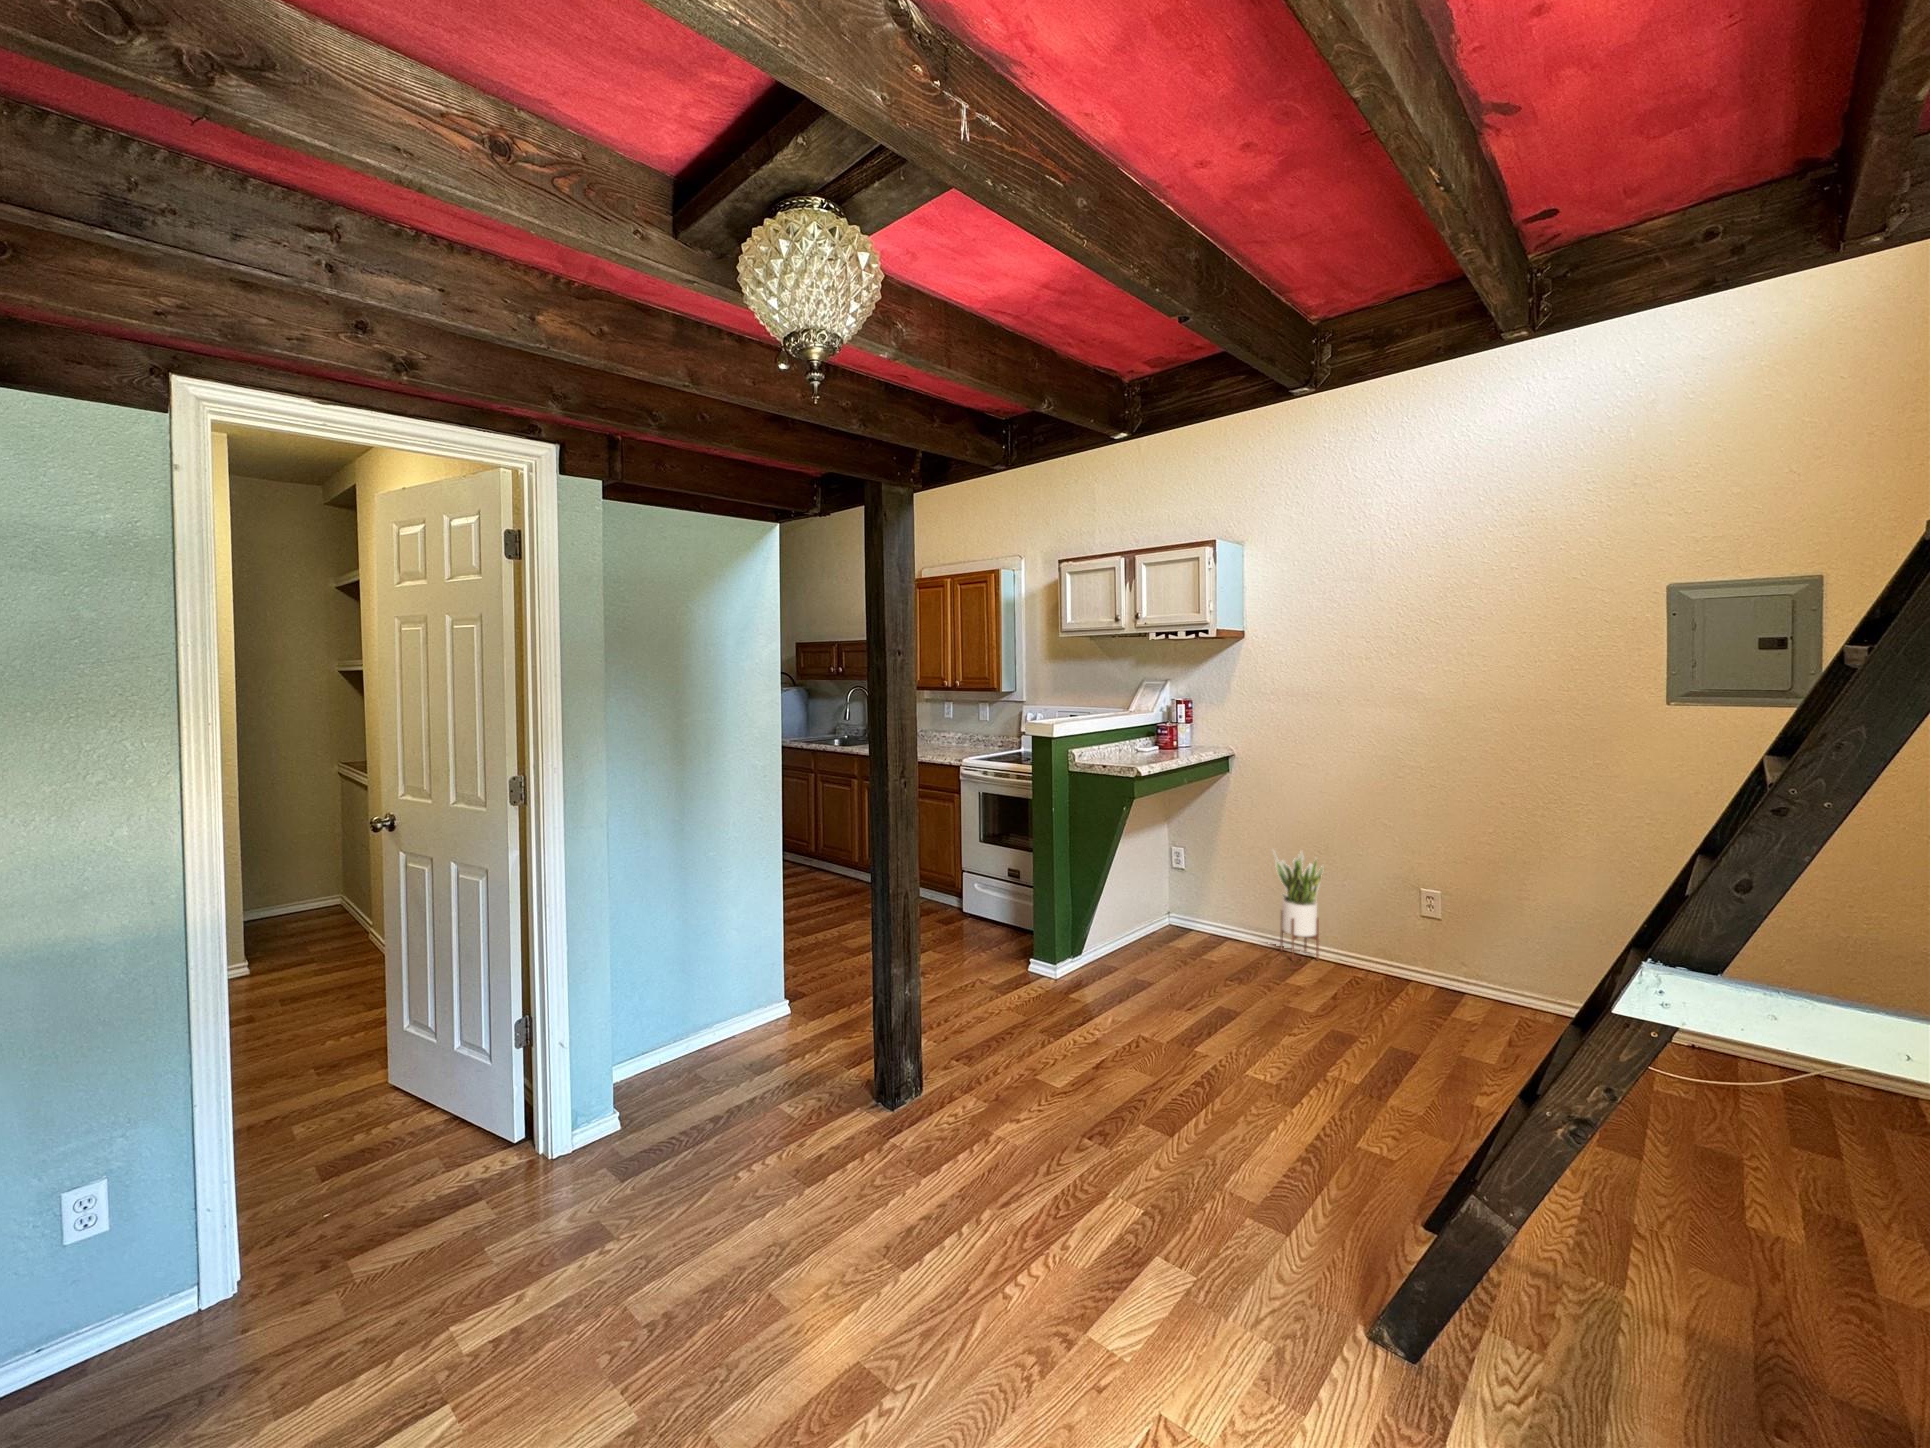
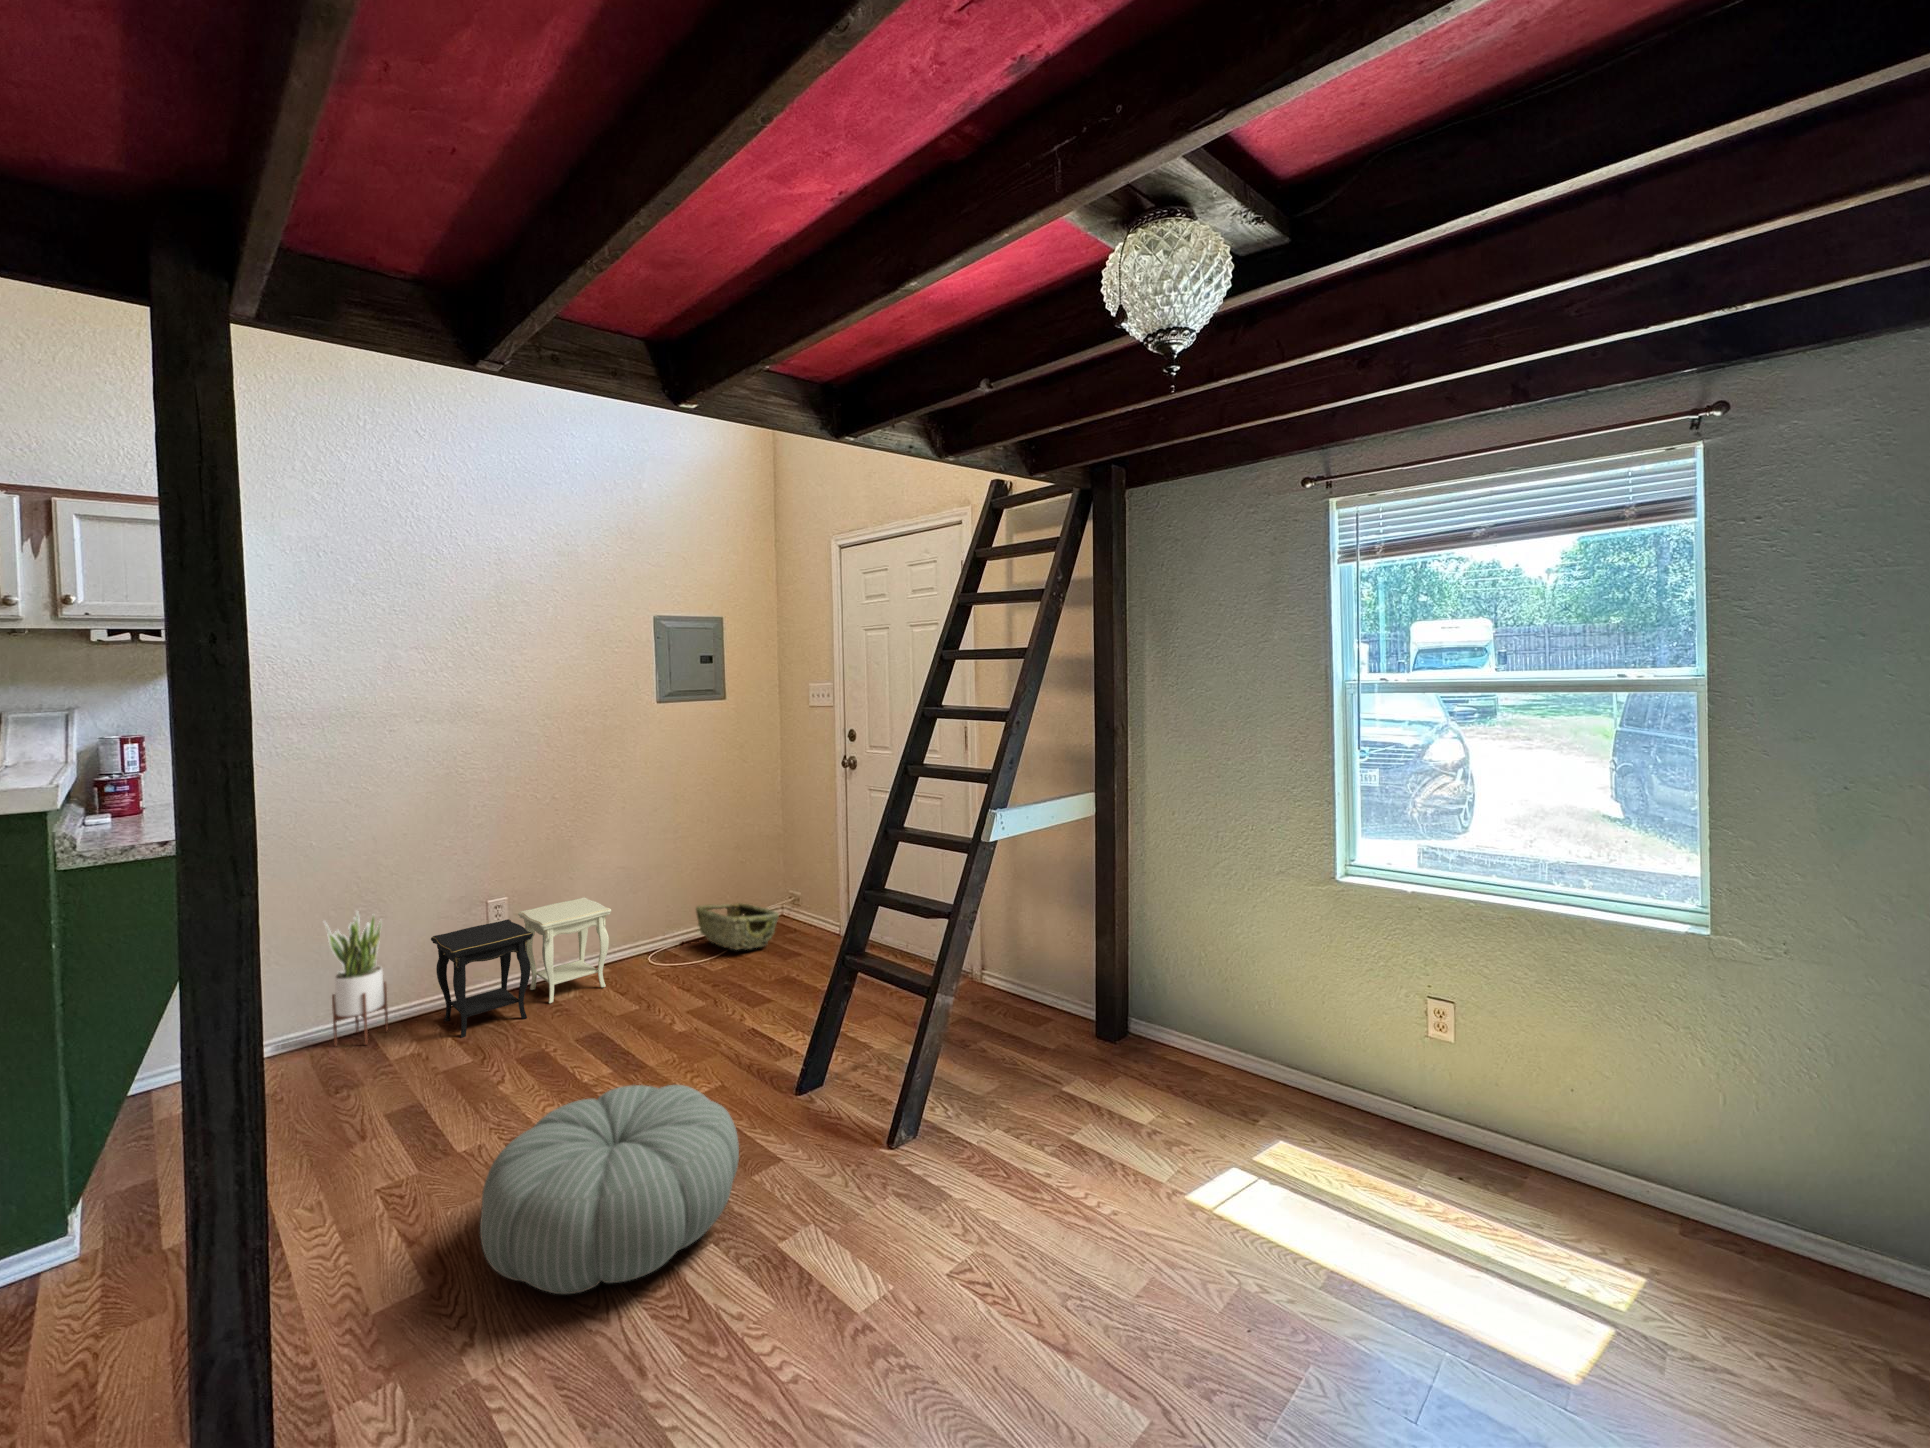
side table: none [1331,895,1534,1029] -> present [431,897,611,1038]
woven basket: none [1711,1006,1839,1115] -> present [696,903,779,950]
pouf: none [1040,1031,1255,1197] -> present [480,1085,739,1294]

